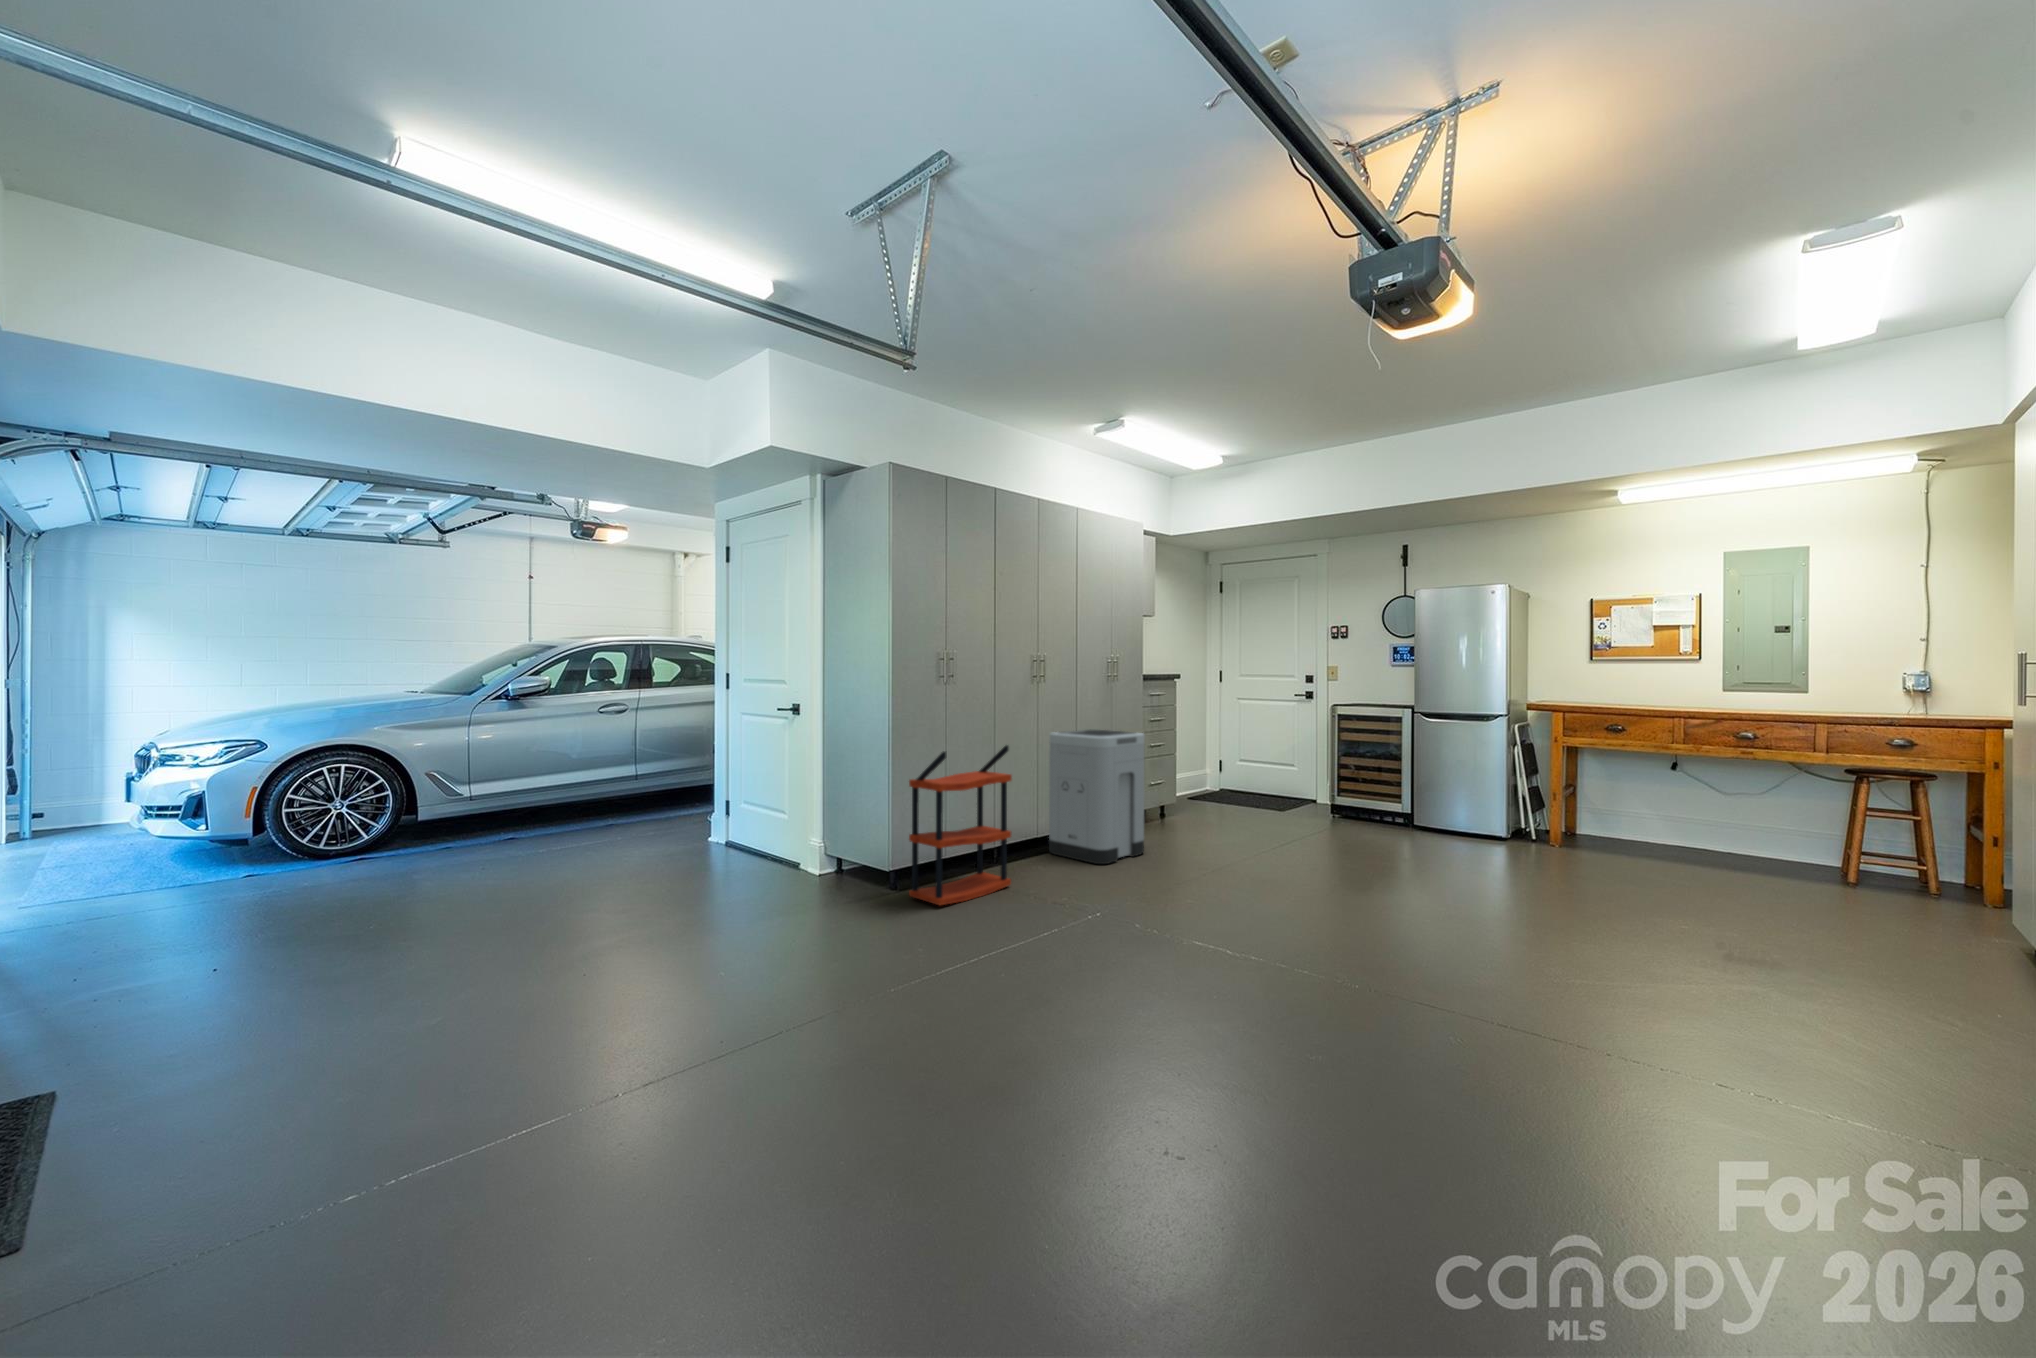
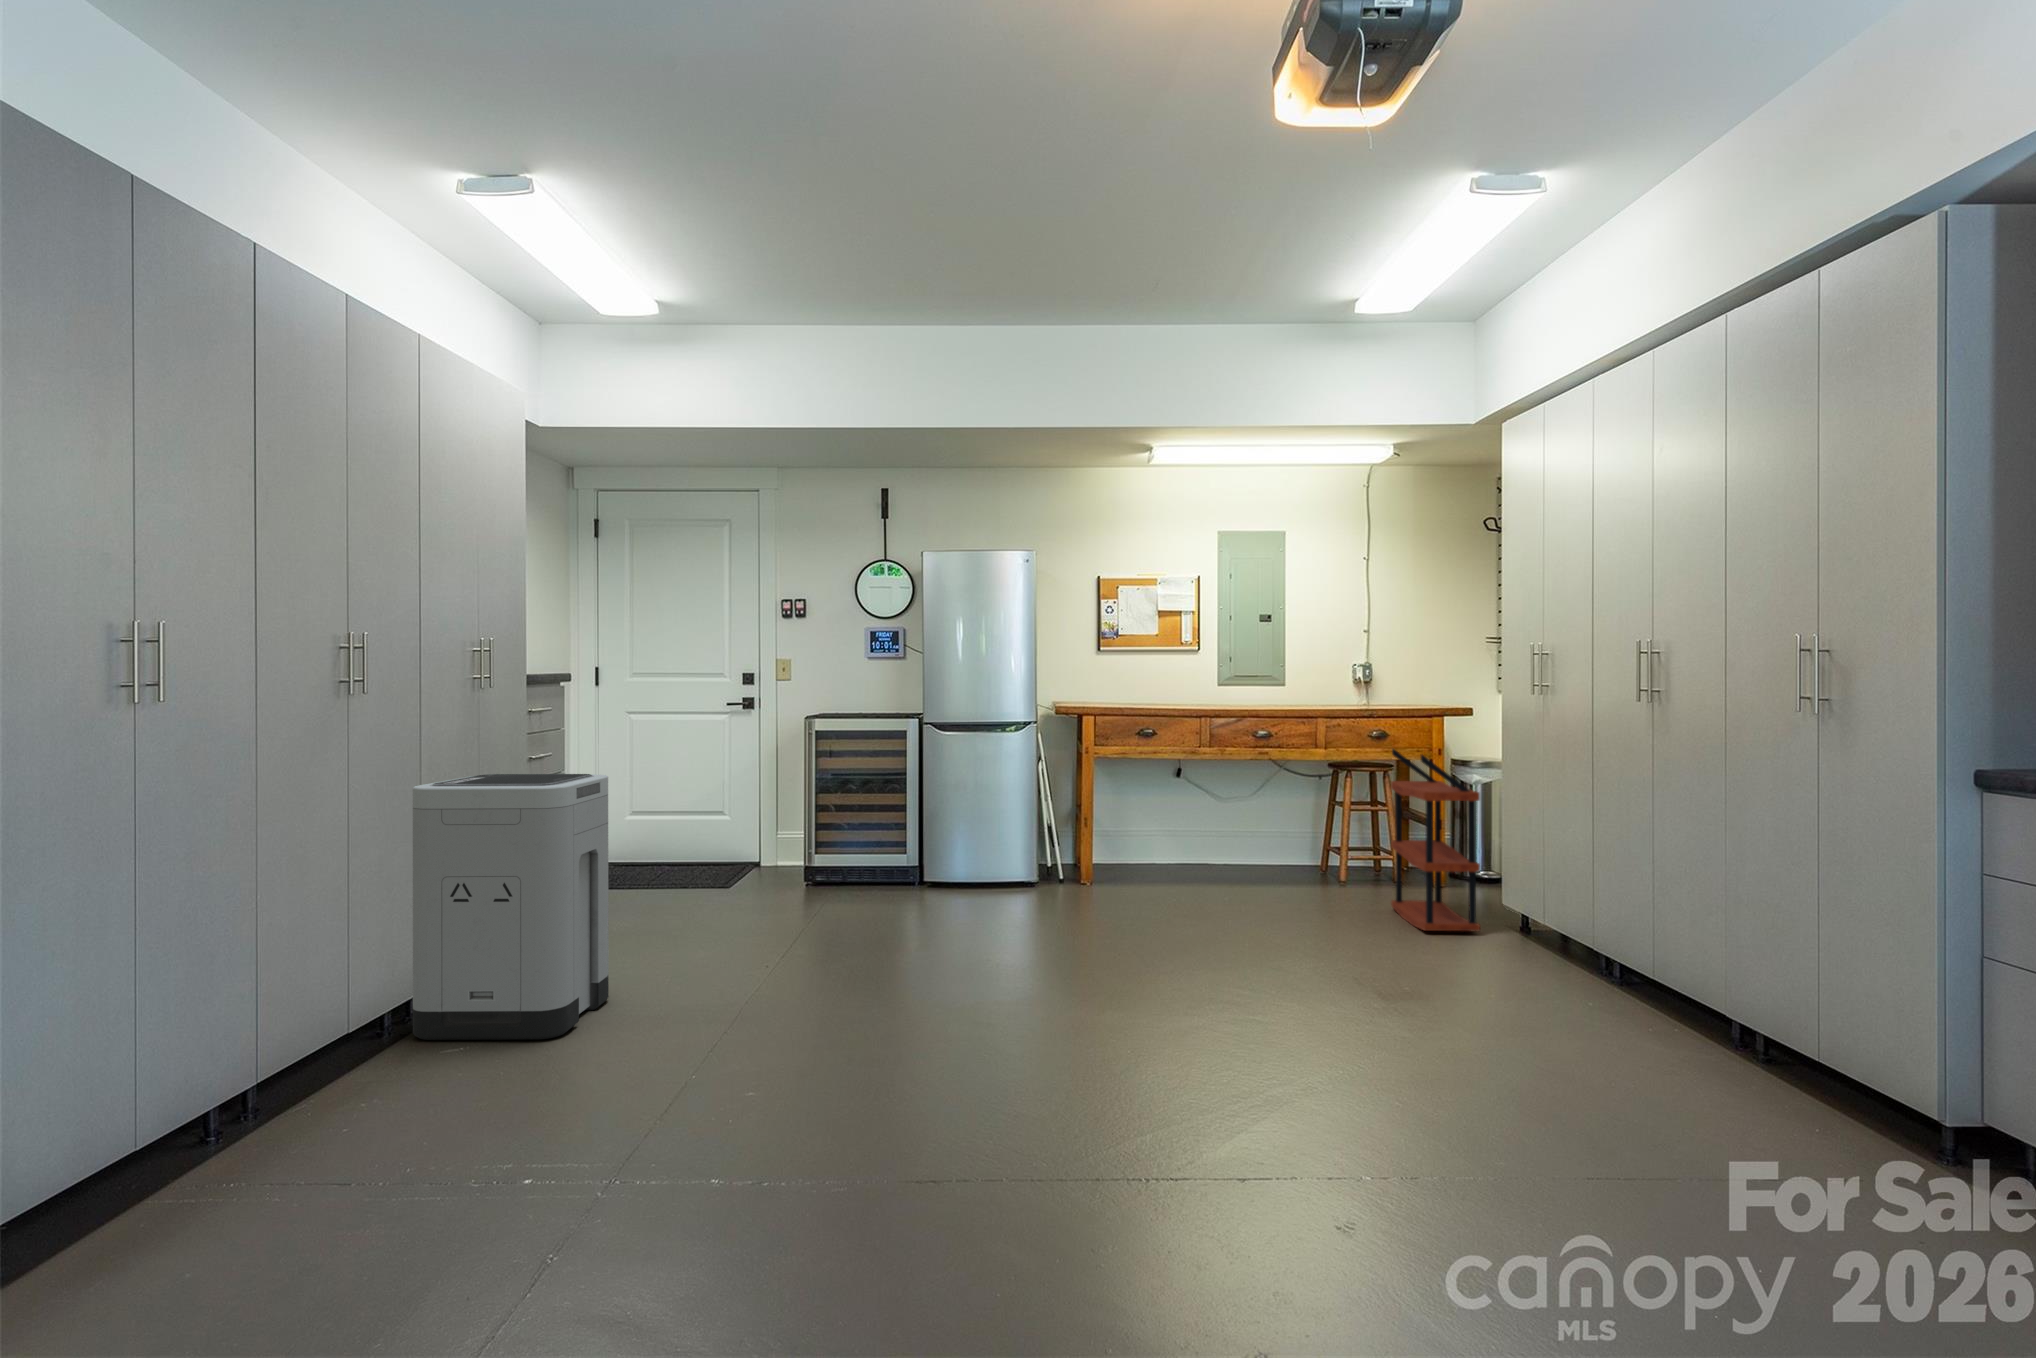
shelving unit: present [909,745,1012,905] -> present [1391,749,1480,931]

